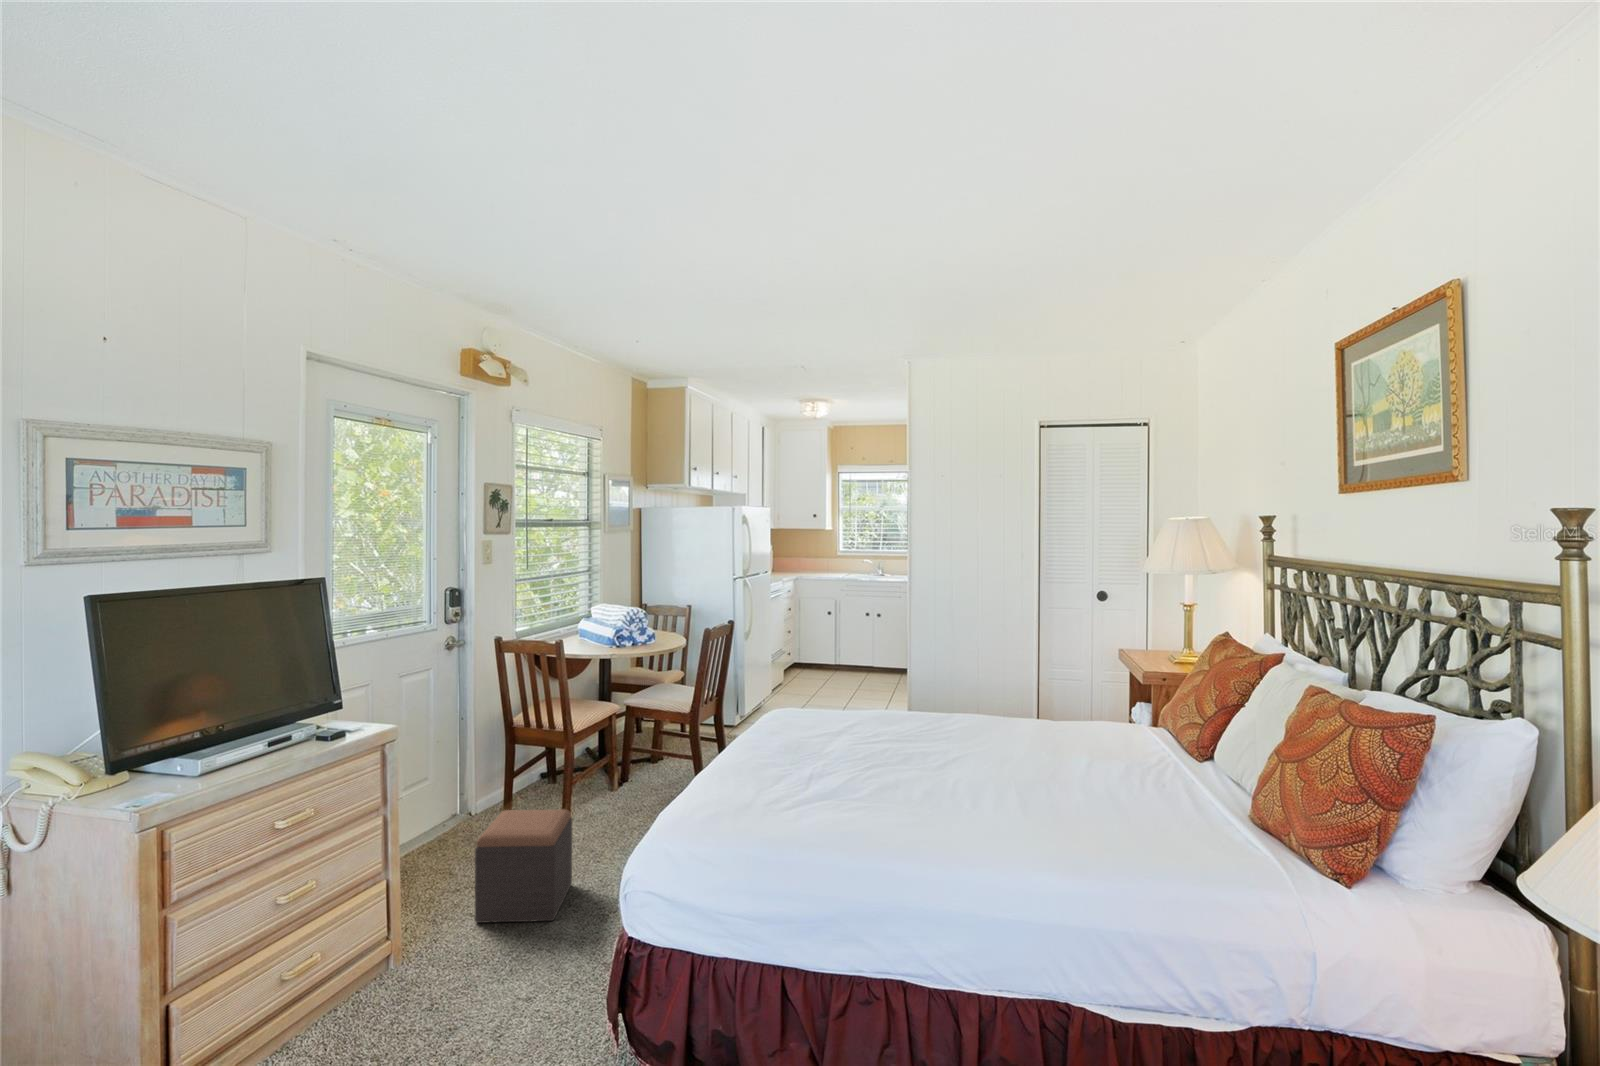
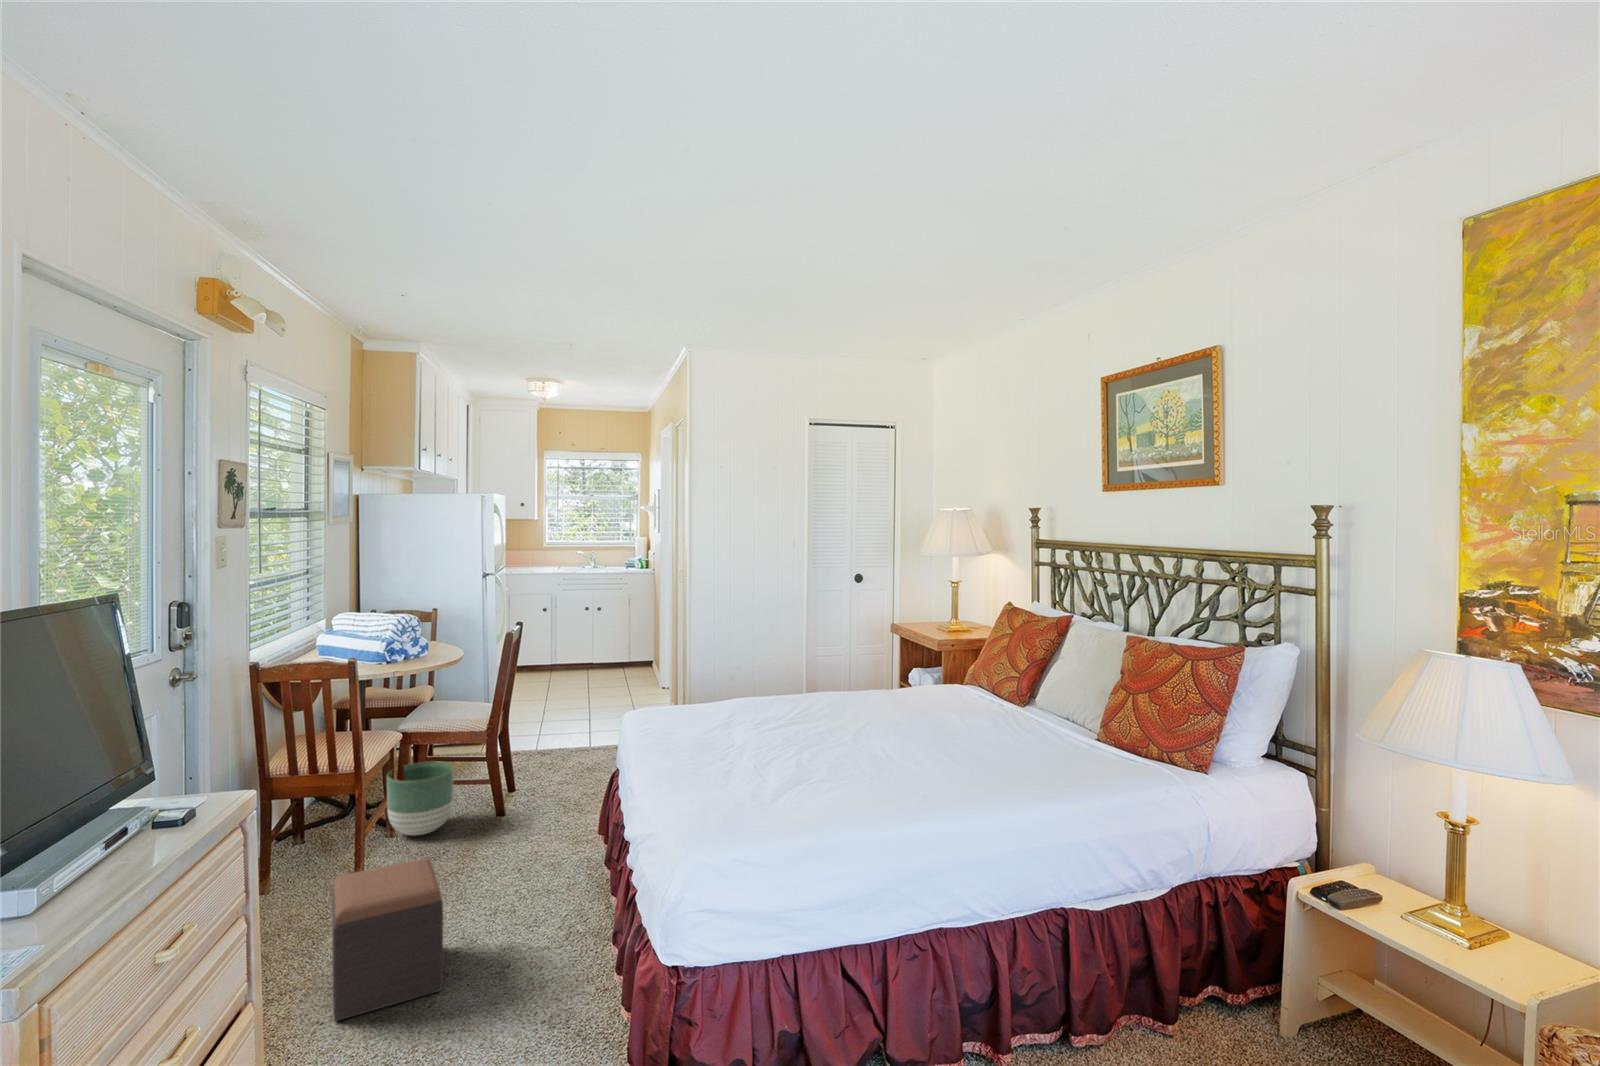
planter: none [604,733,656,794] -> present [387,761,454,836]

